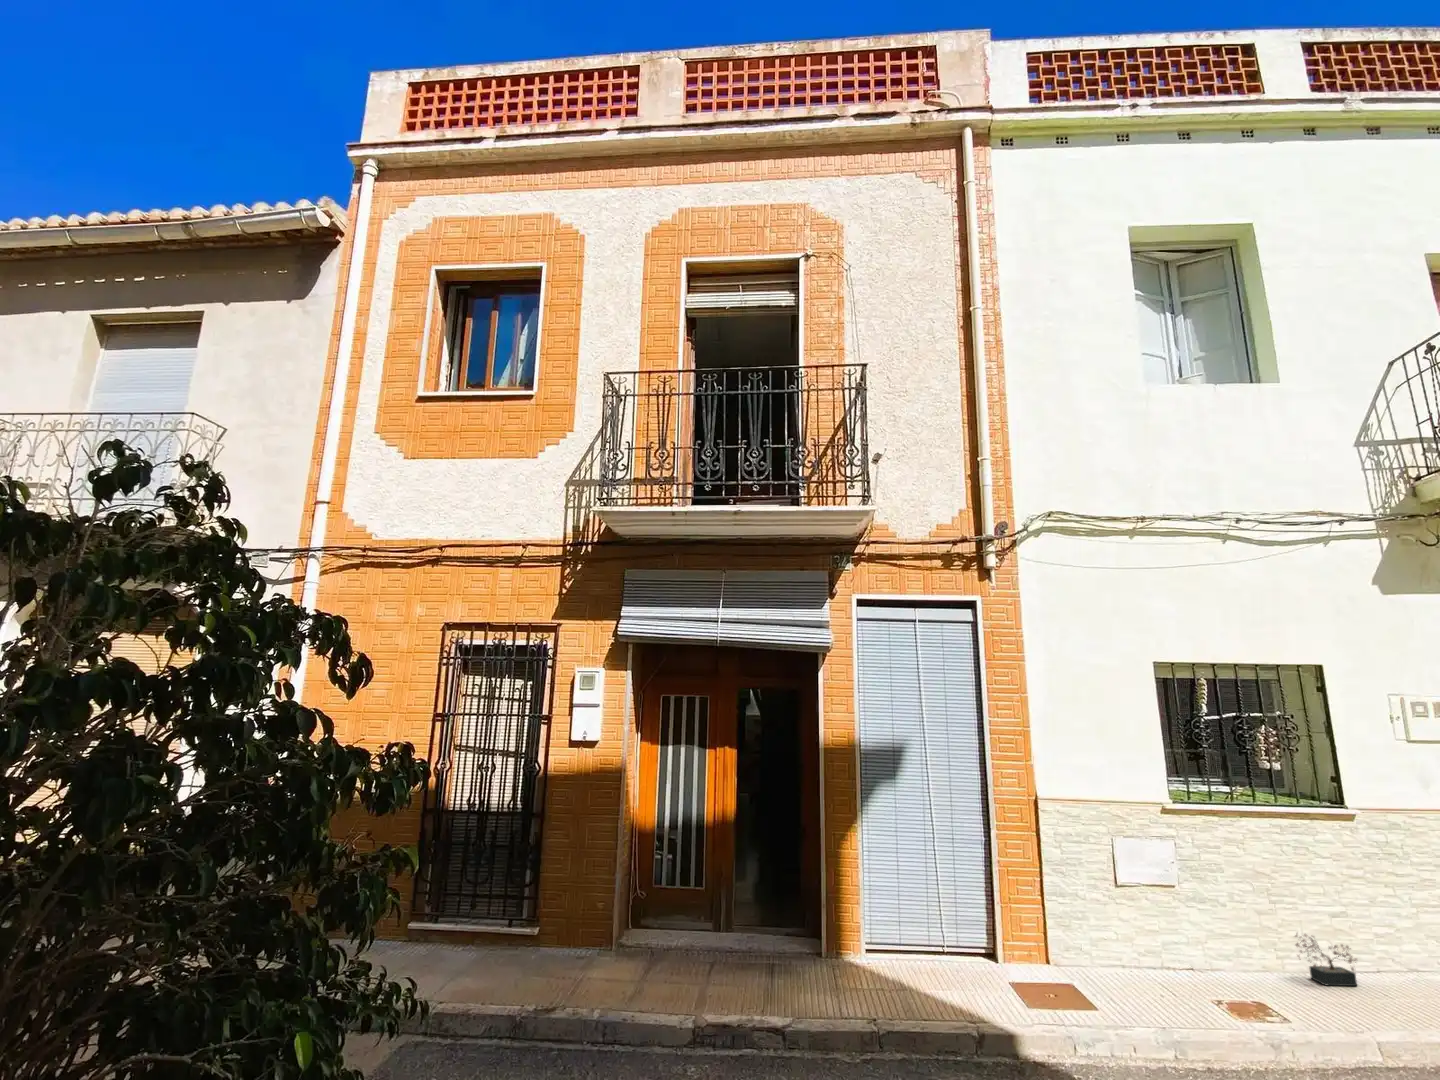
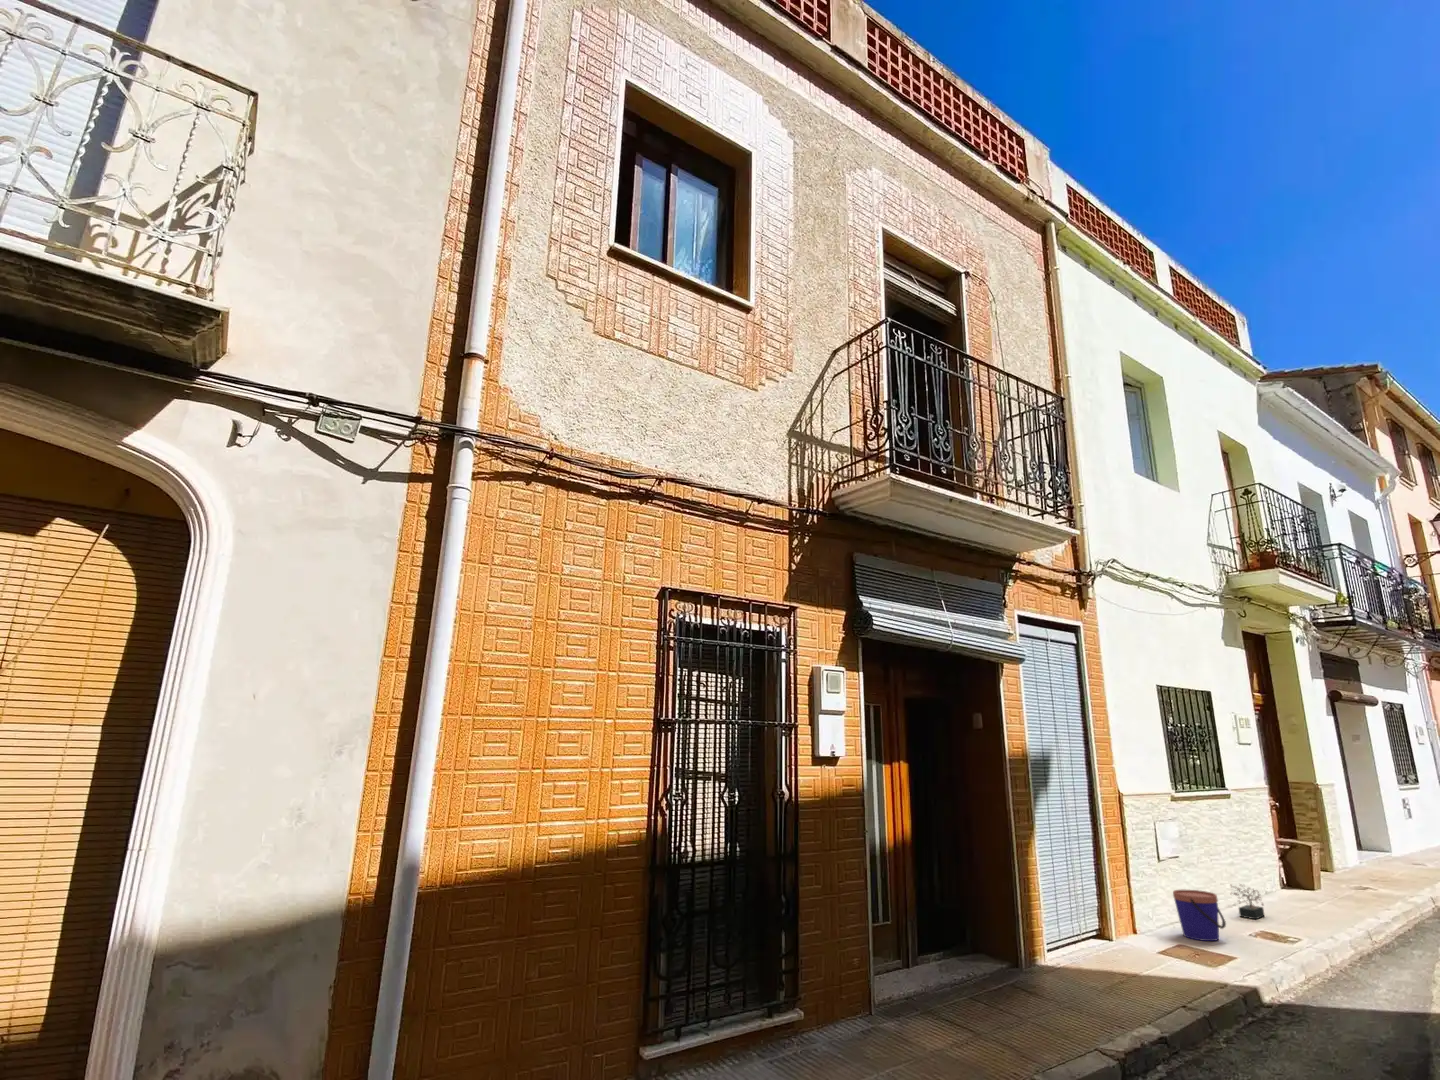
bucket: none [1118,918,1178,986] -> present [1173,890,1226,941]

